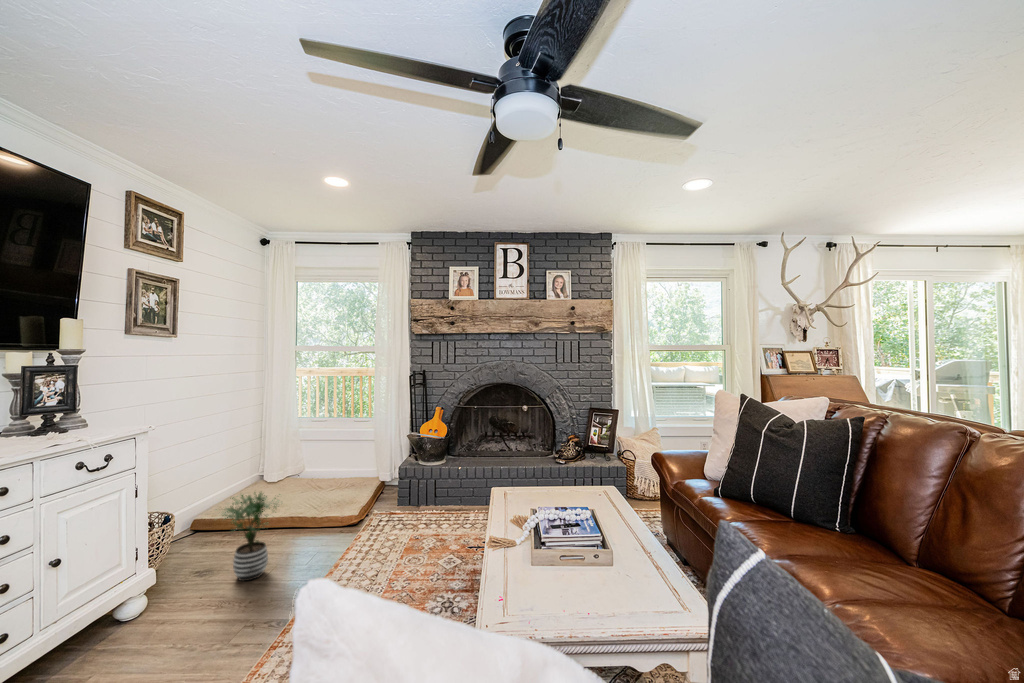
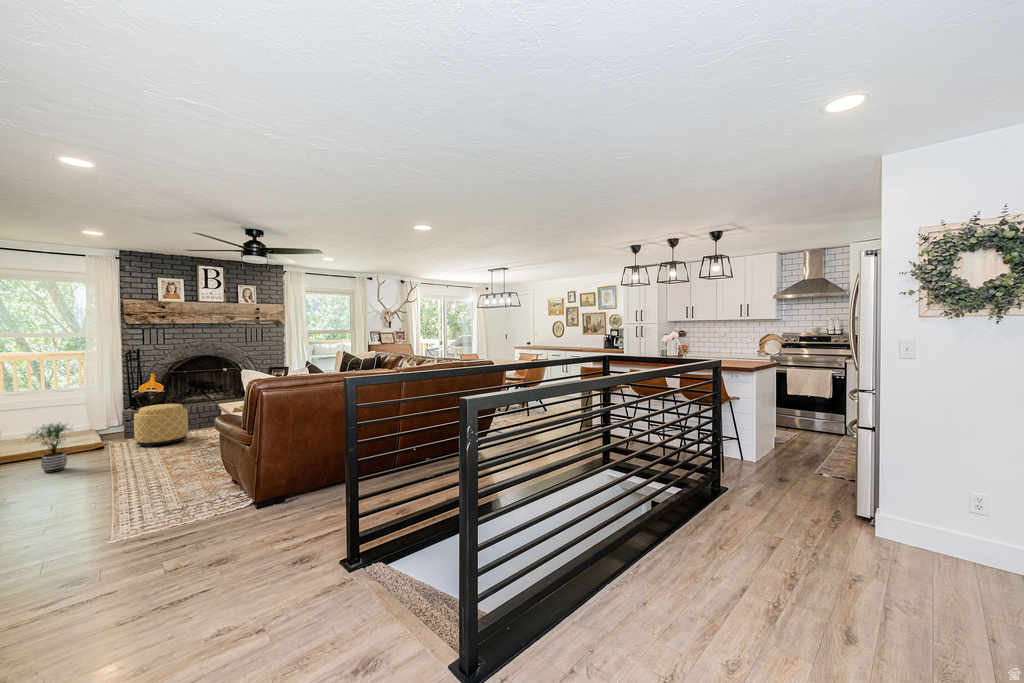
ottoman: none [385,462,456,542] -> present [134,404,188,448]

